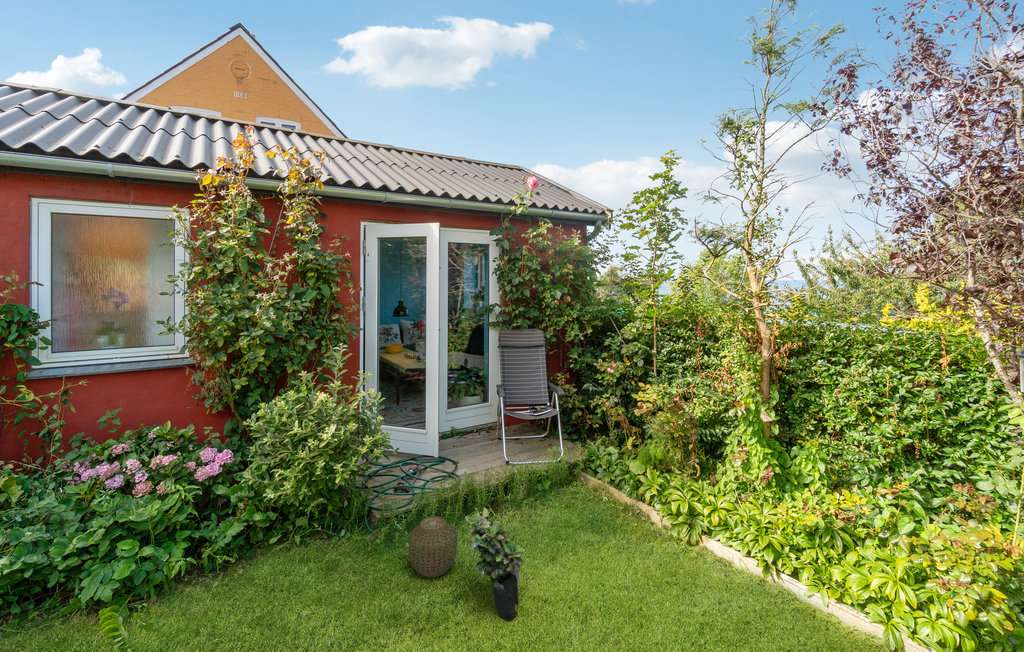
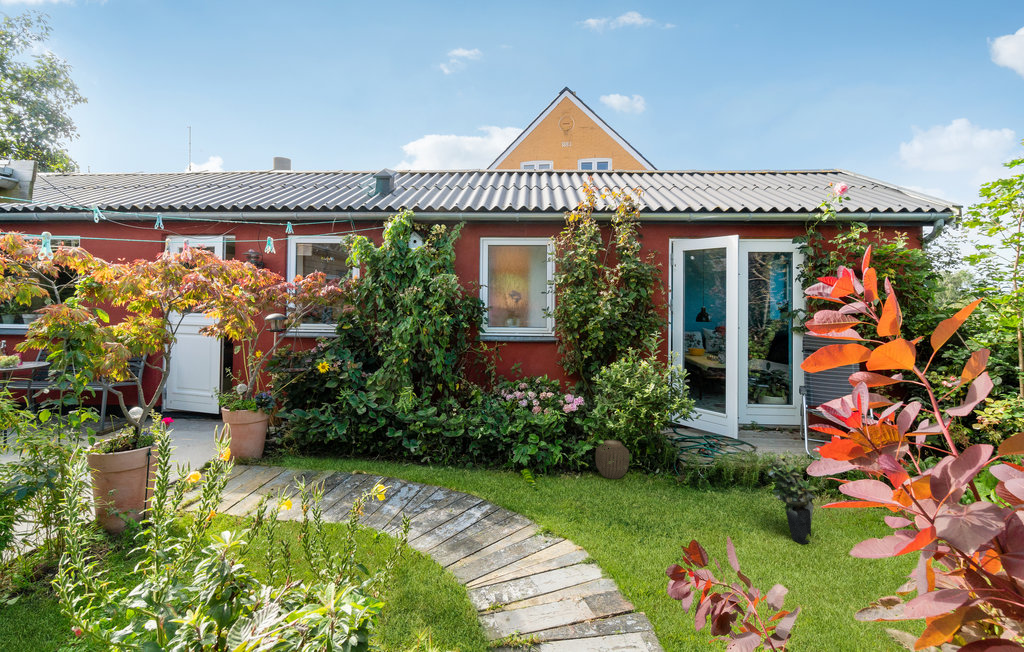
woven basket: present [409,516,457,577] -> present [596,440,629,479]

